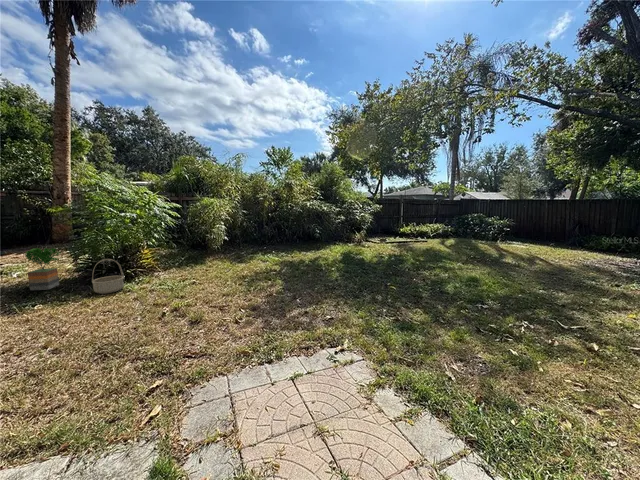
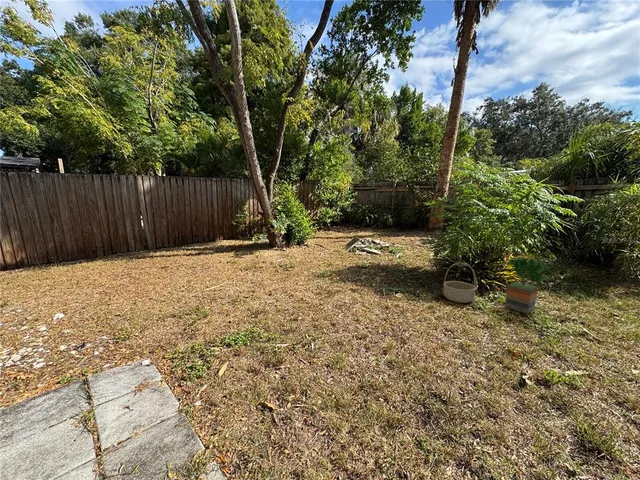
potted tree: present [25,248,61,290] -> present [505,257,549,313]

